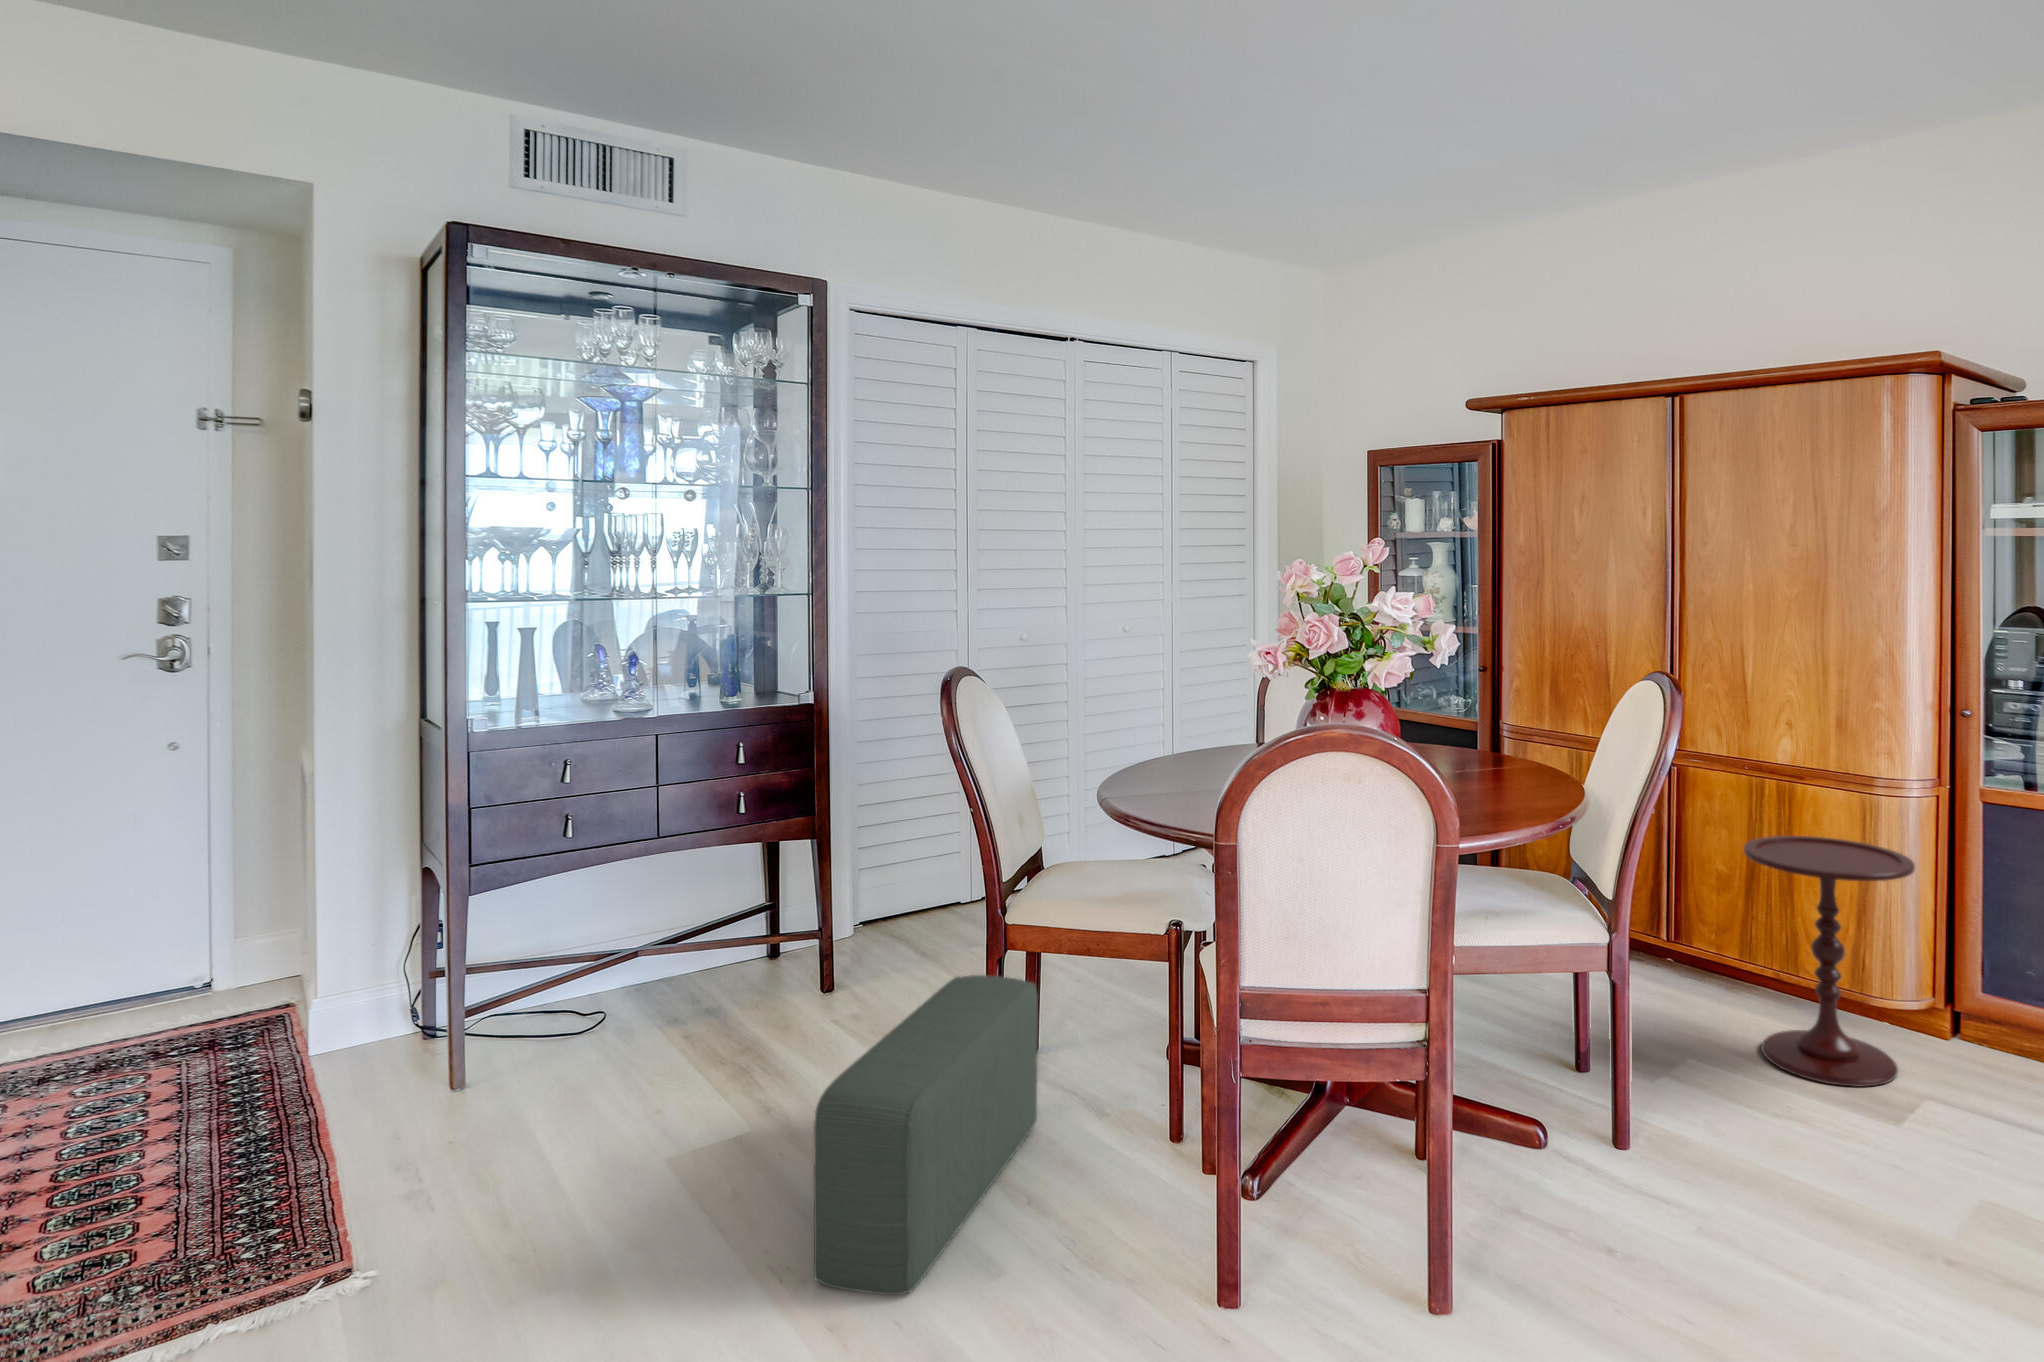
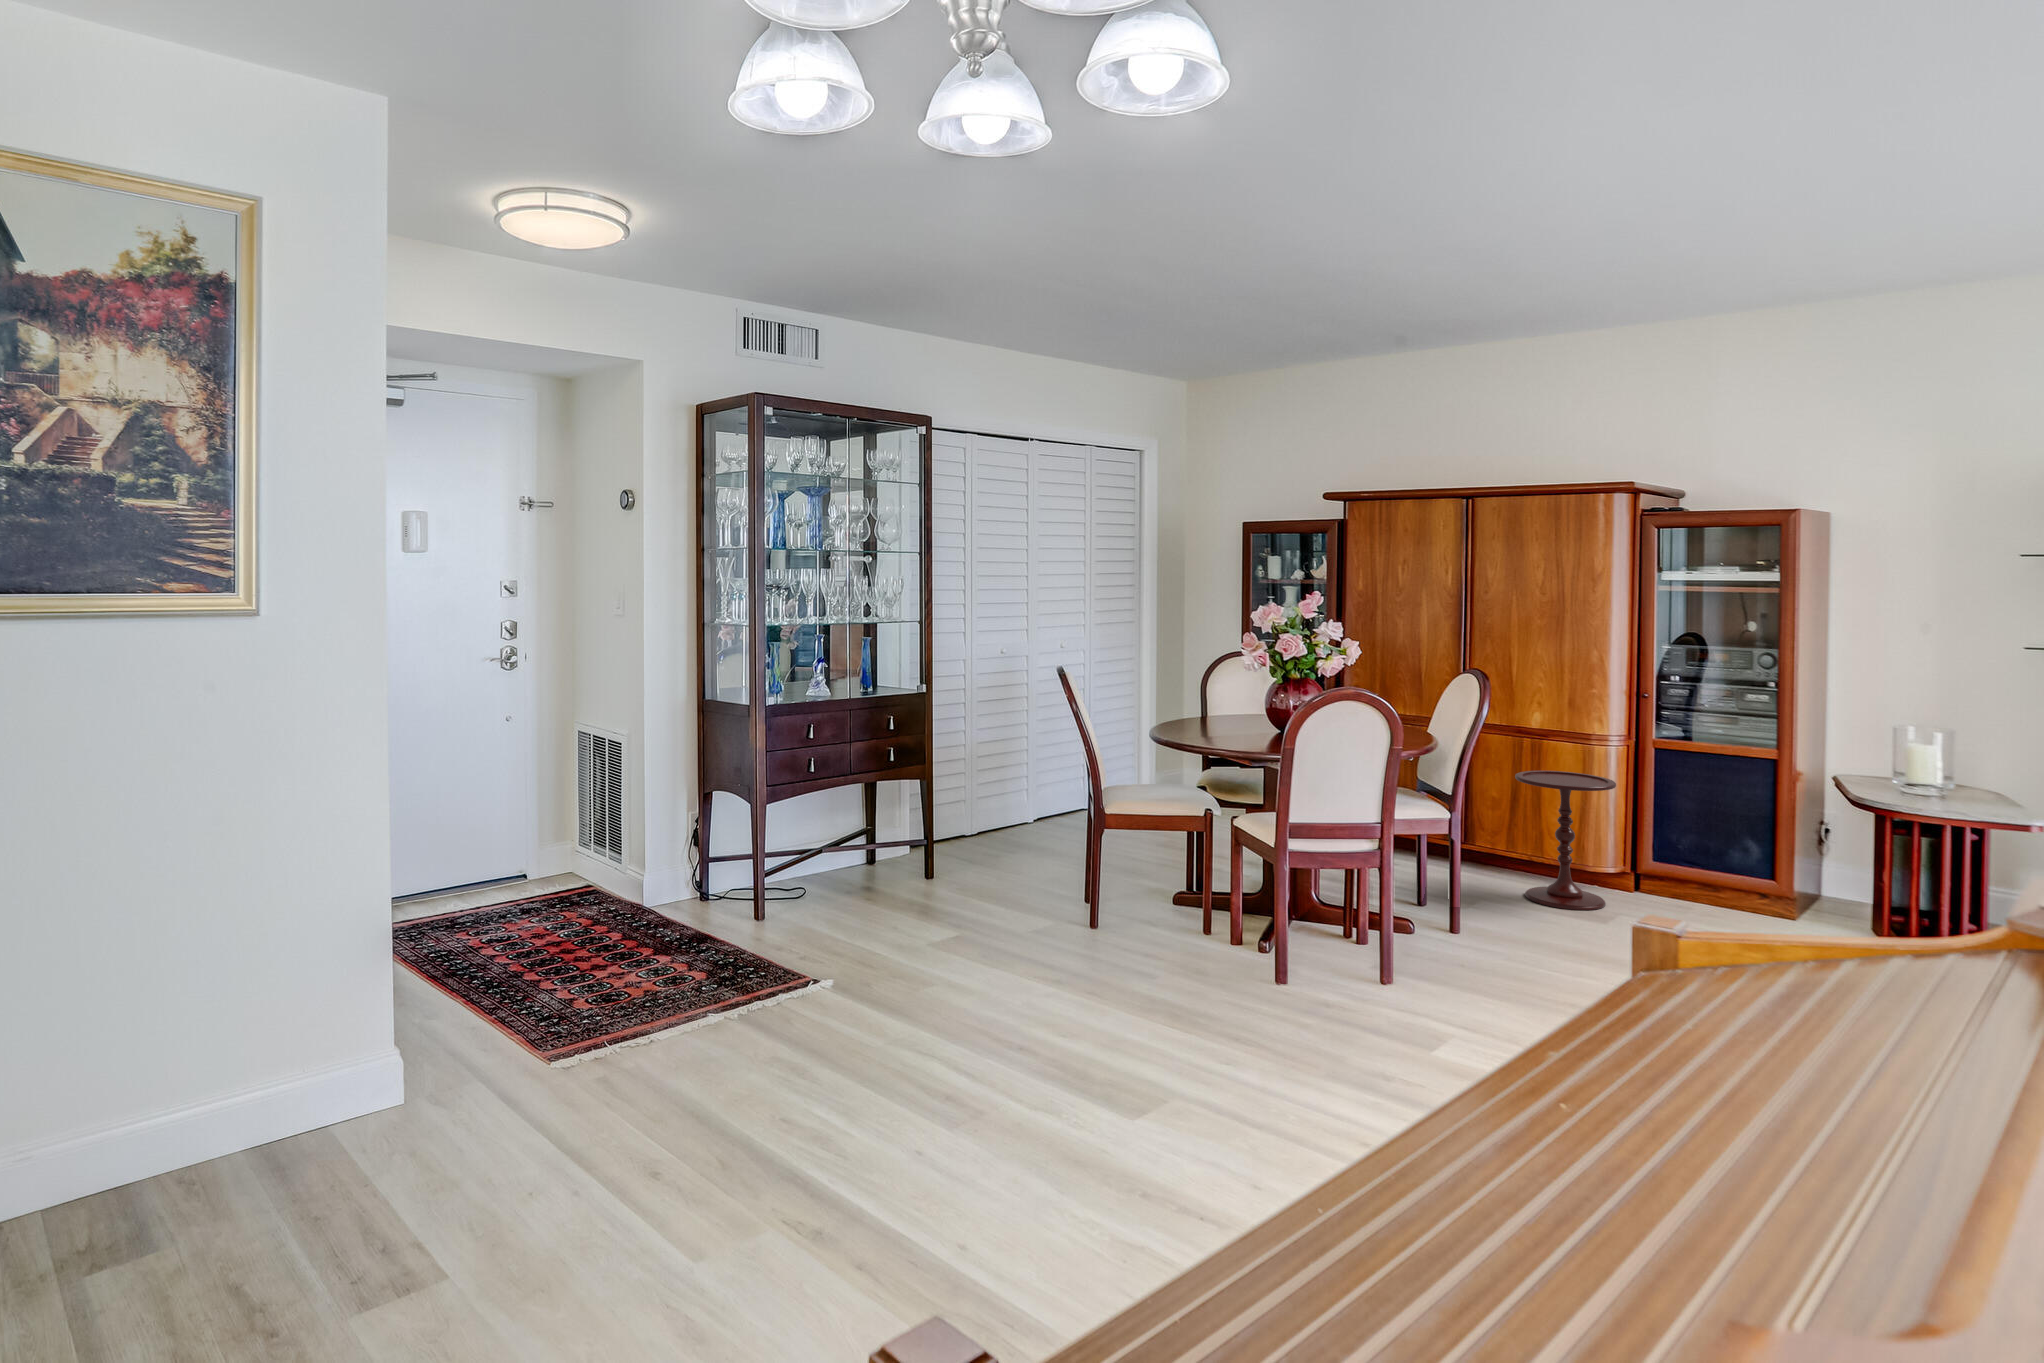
pouf: present [814,975,1038,1295] -> none [1069,838,1131,976]

